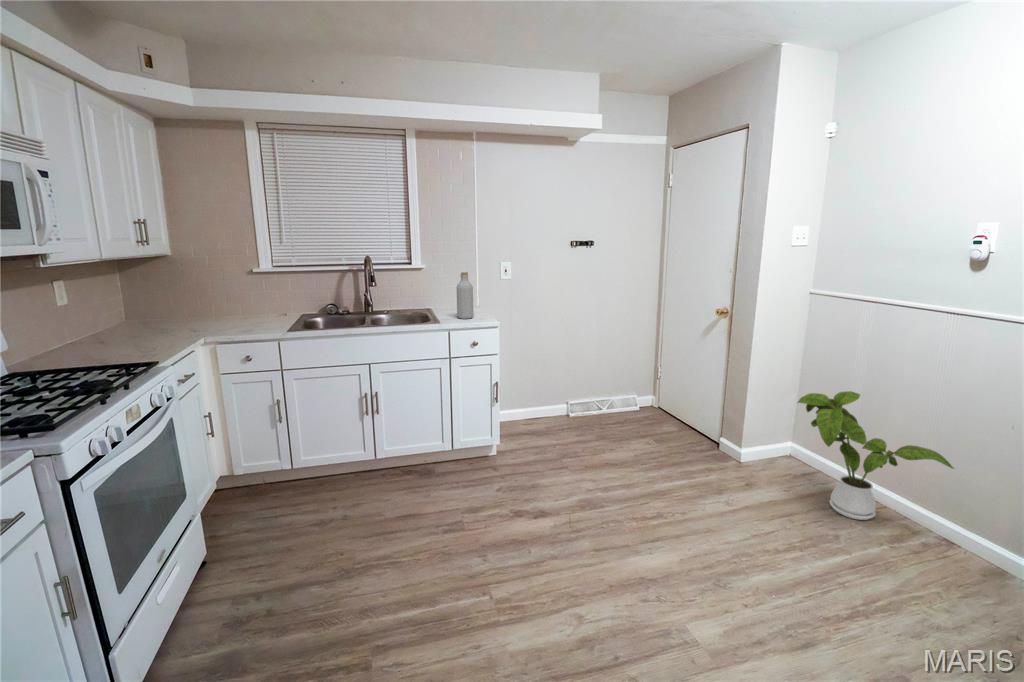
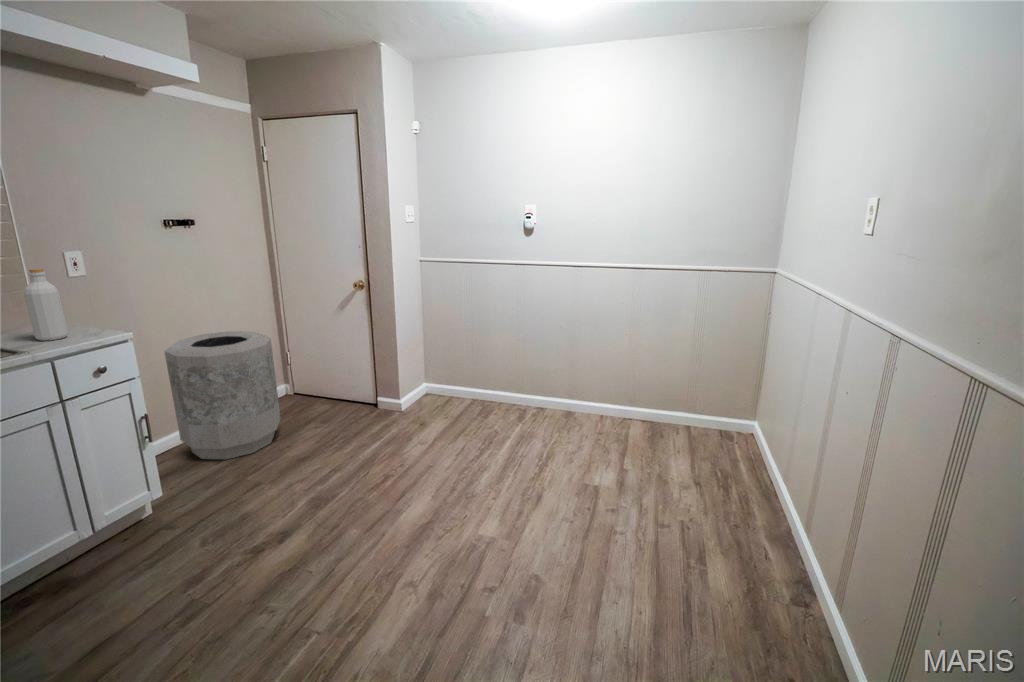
trash can: none [545,335,622,442] -> present [165,331,280,459]
house plant: present [798,391,954,520] -> none [447,329,539,419]

